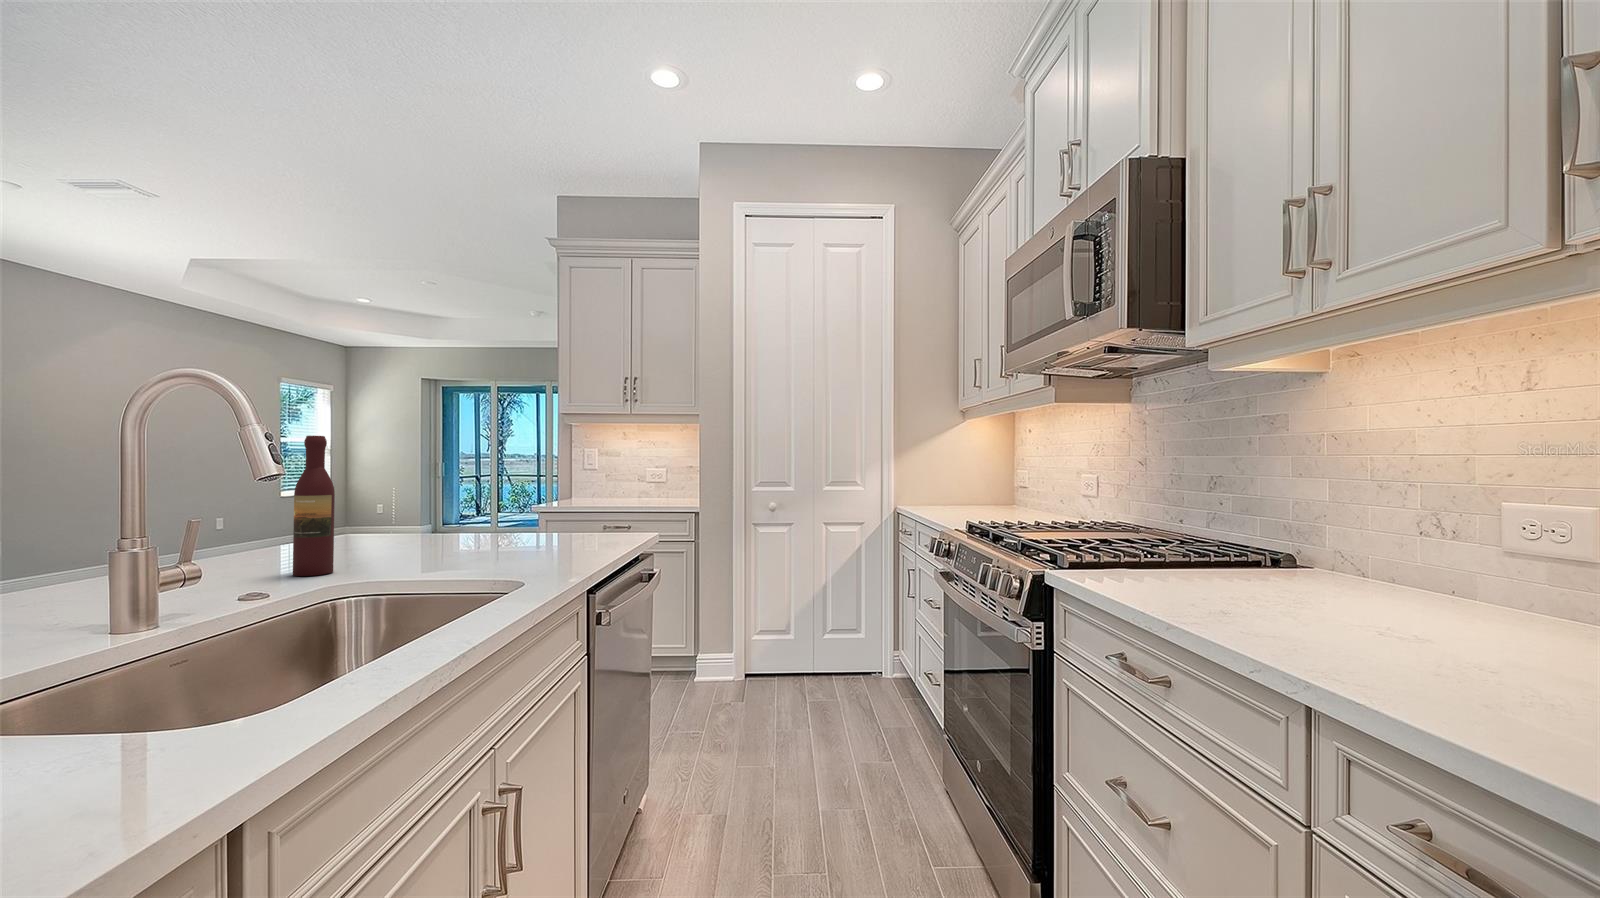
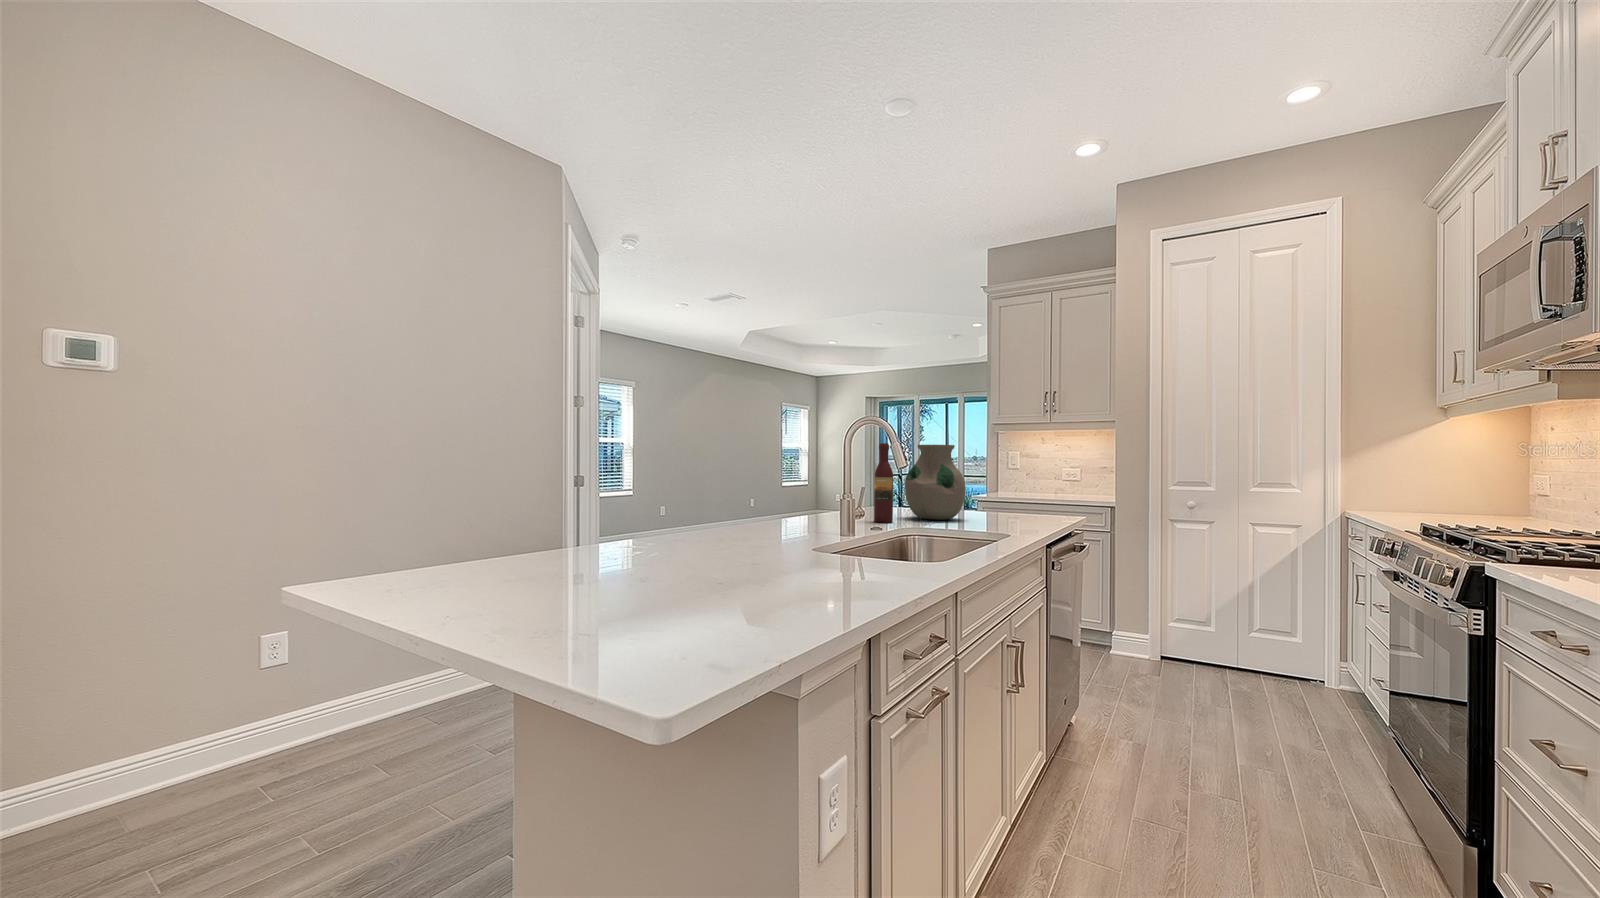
vase: none [371,439,480,558] -> present [905,445,966,520]

